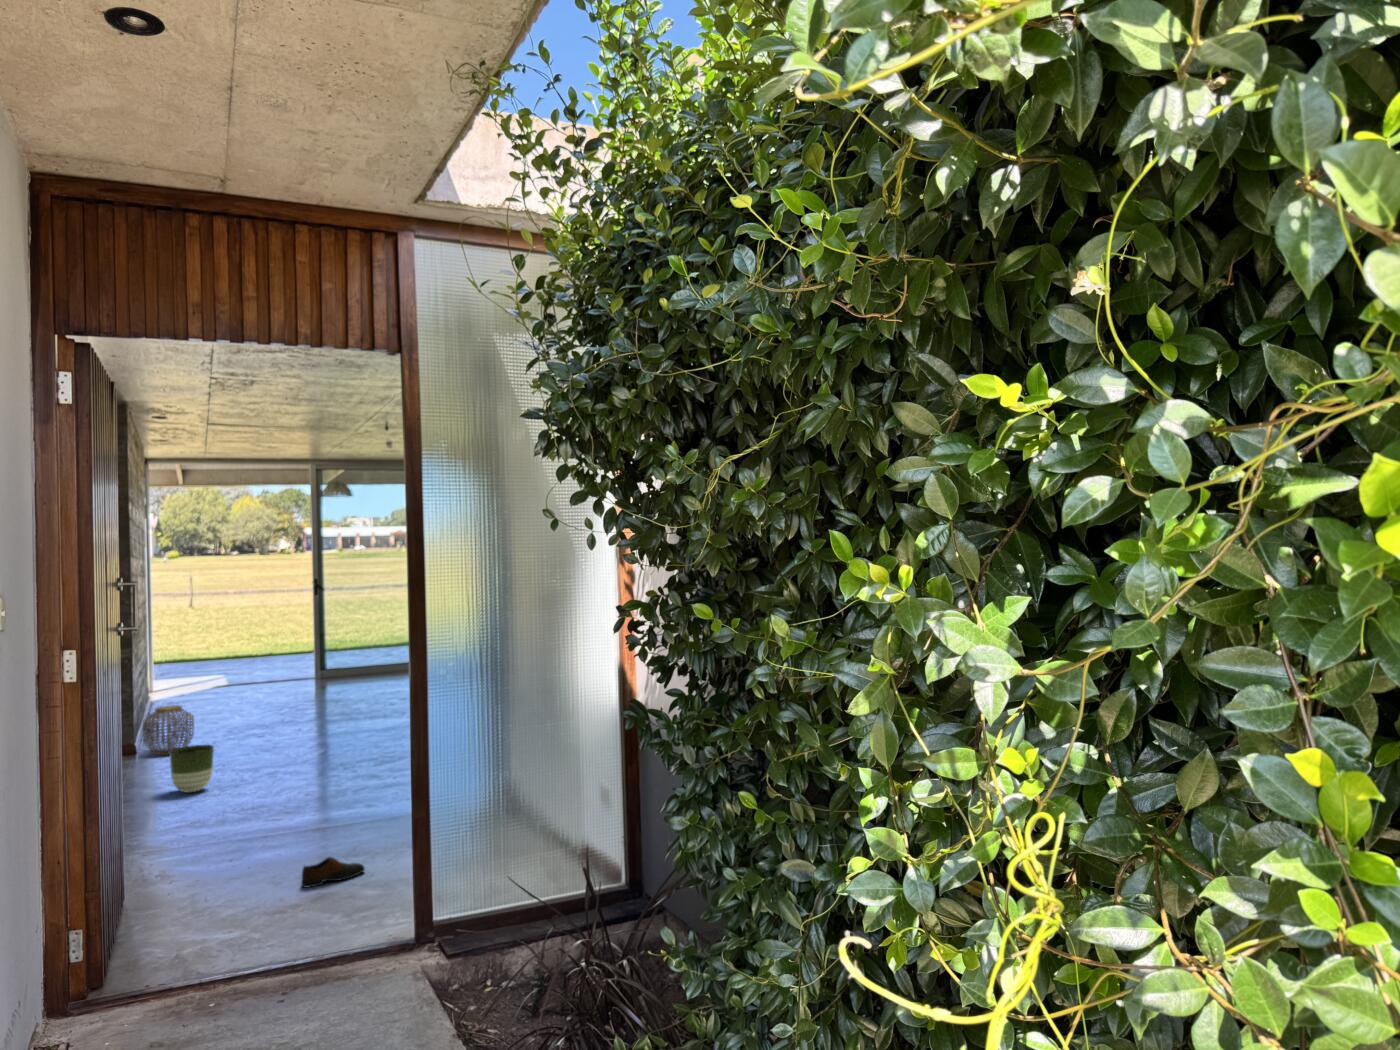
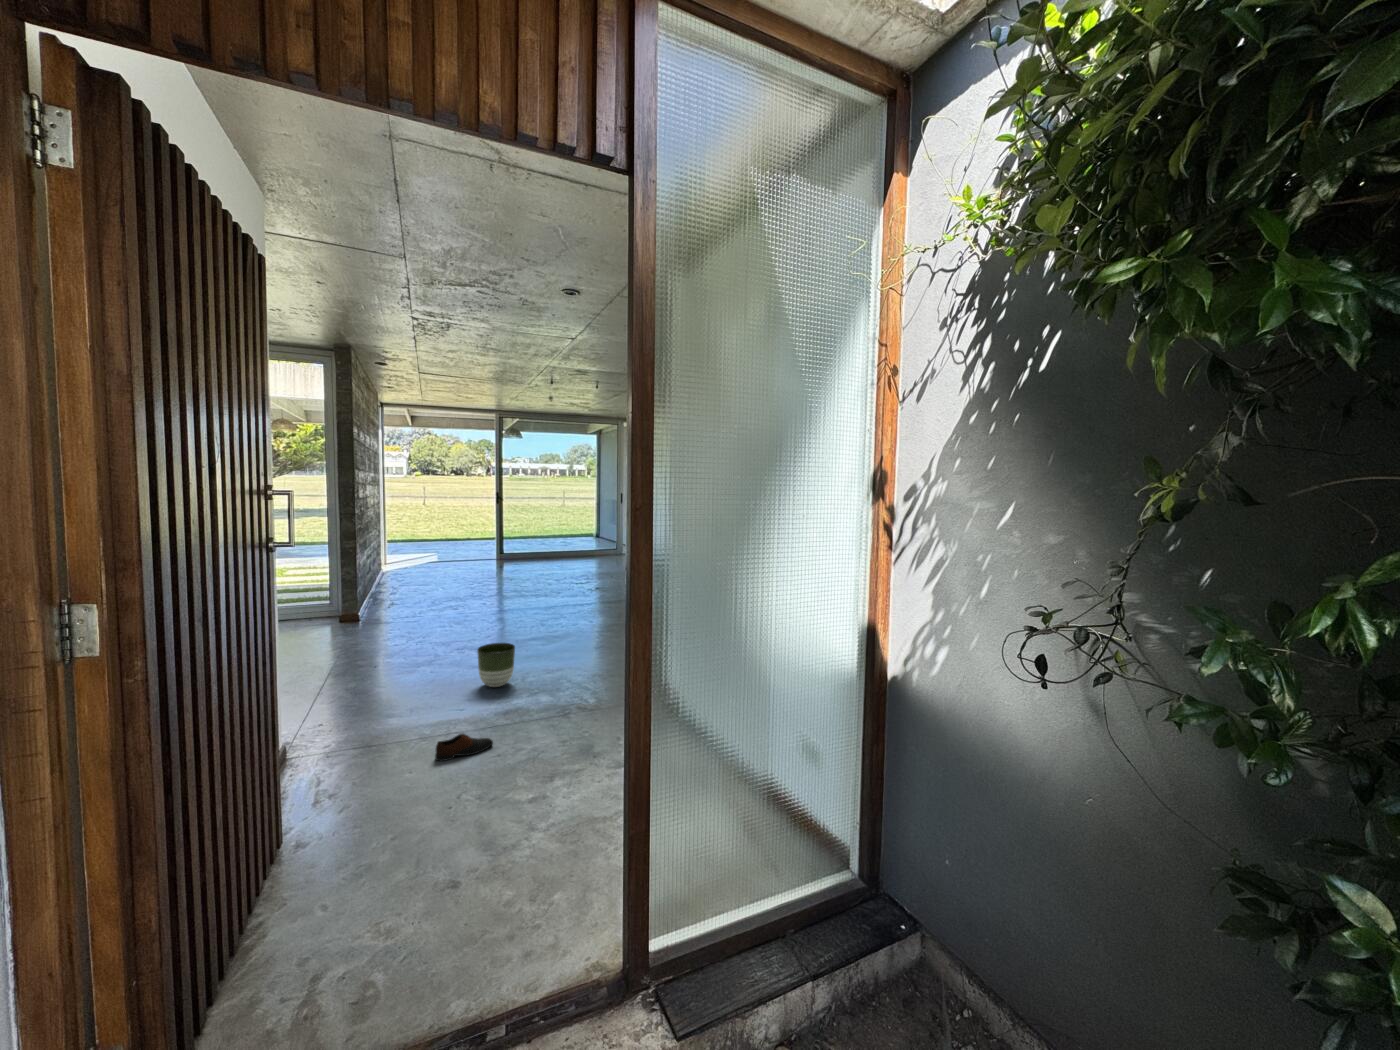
woven basket: present [143,705,194,755] -> none [362,577,399,612]
planter: present [170,745,214,792] -> present [477,643,515,687]

